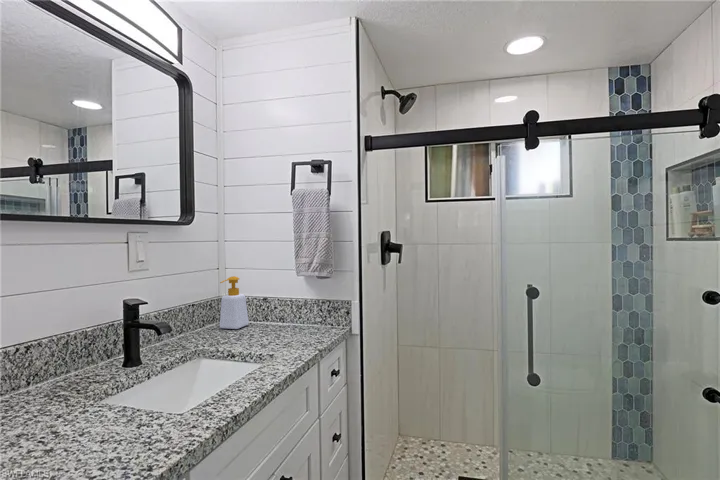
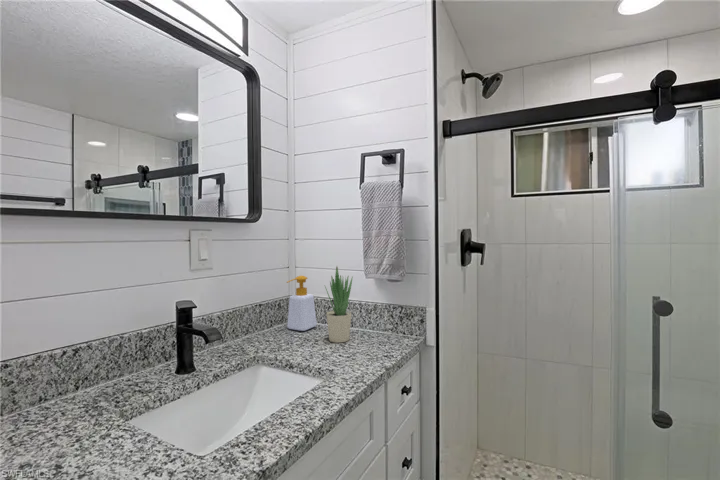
potted plant: none [258,265,285,336] -> present [326,267,352,343]

